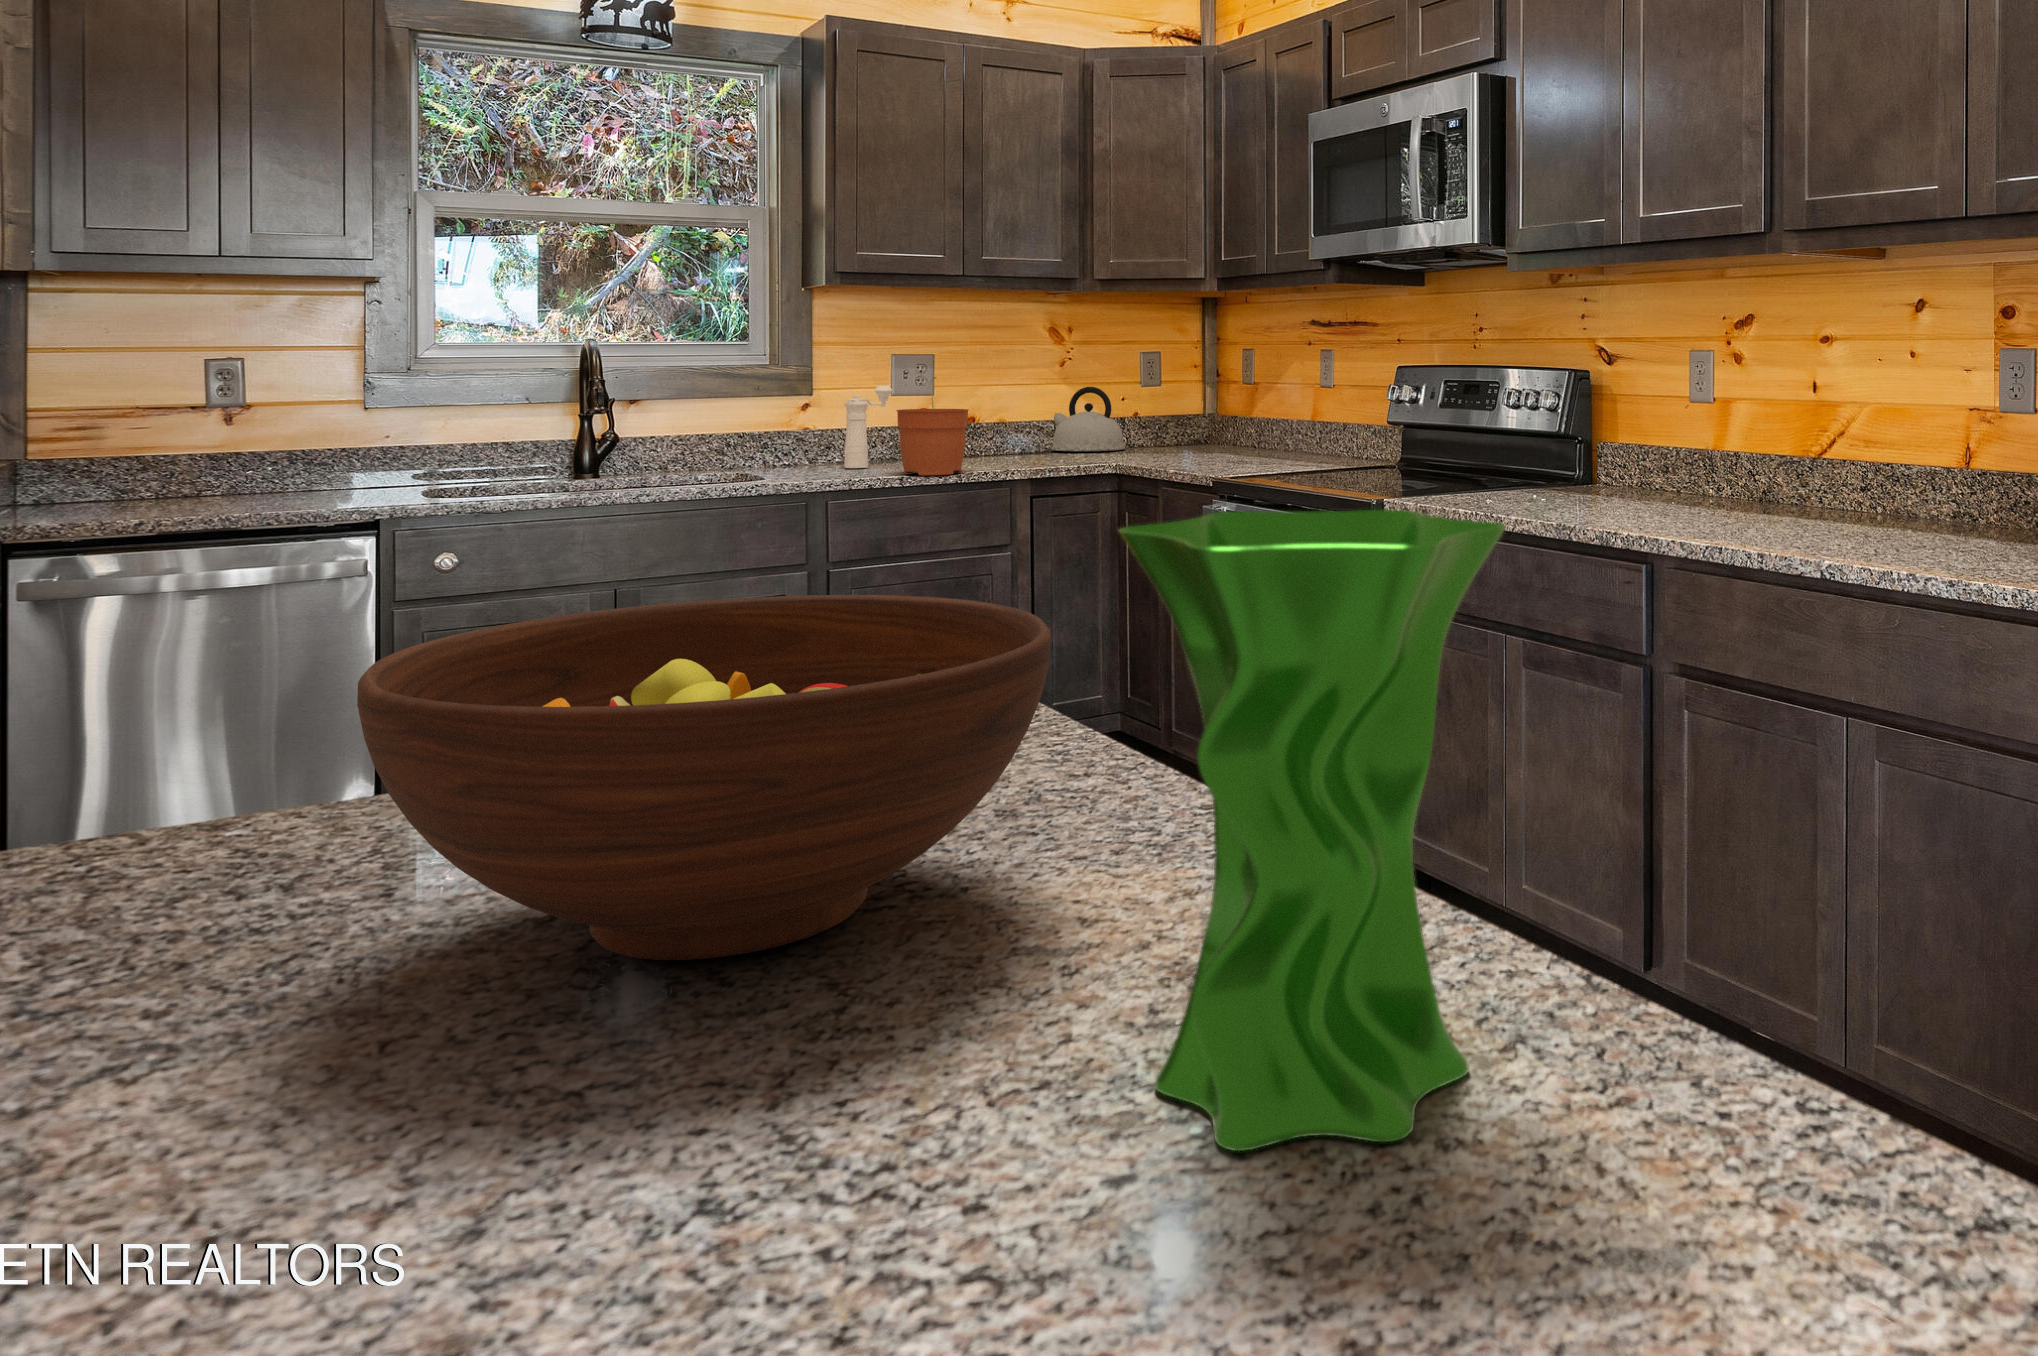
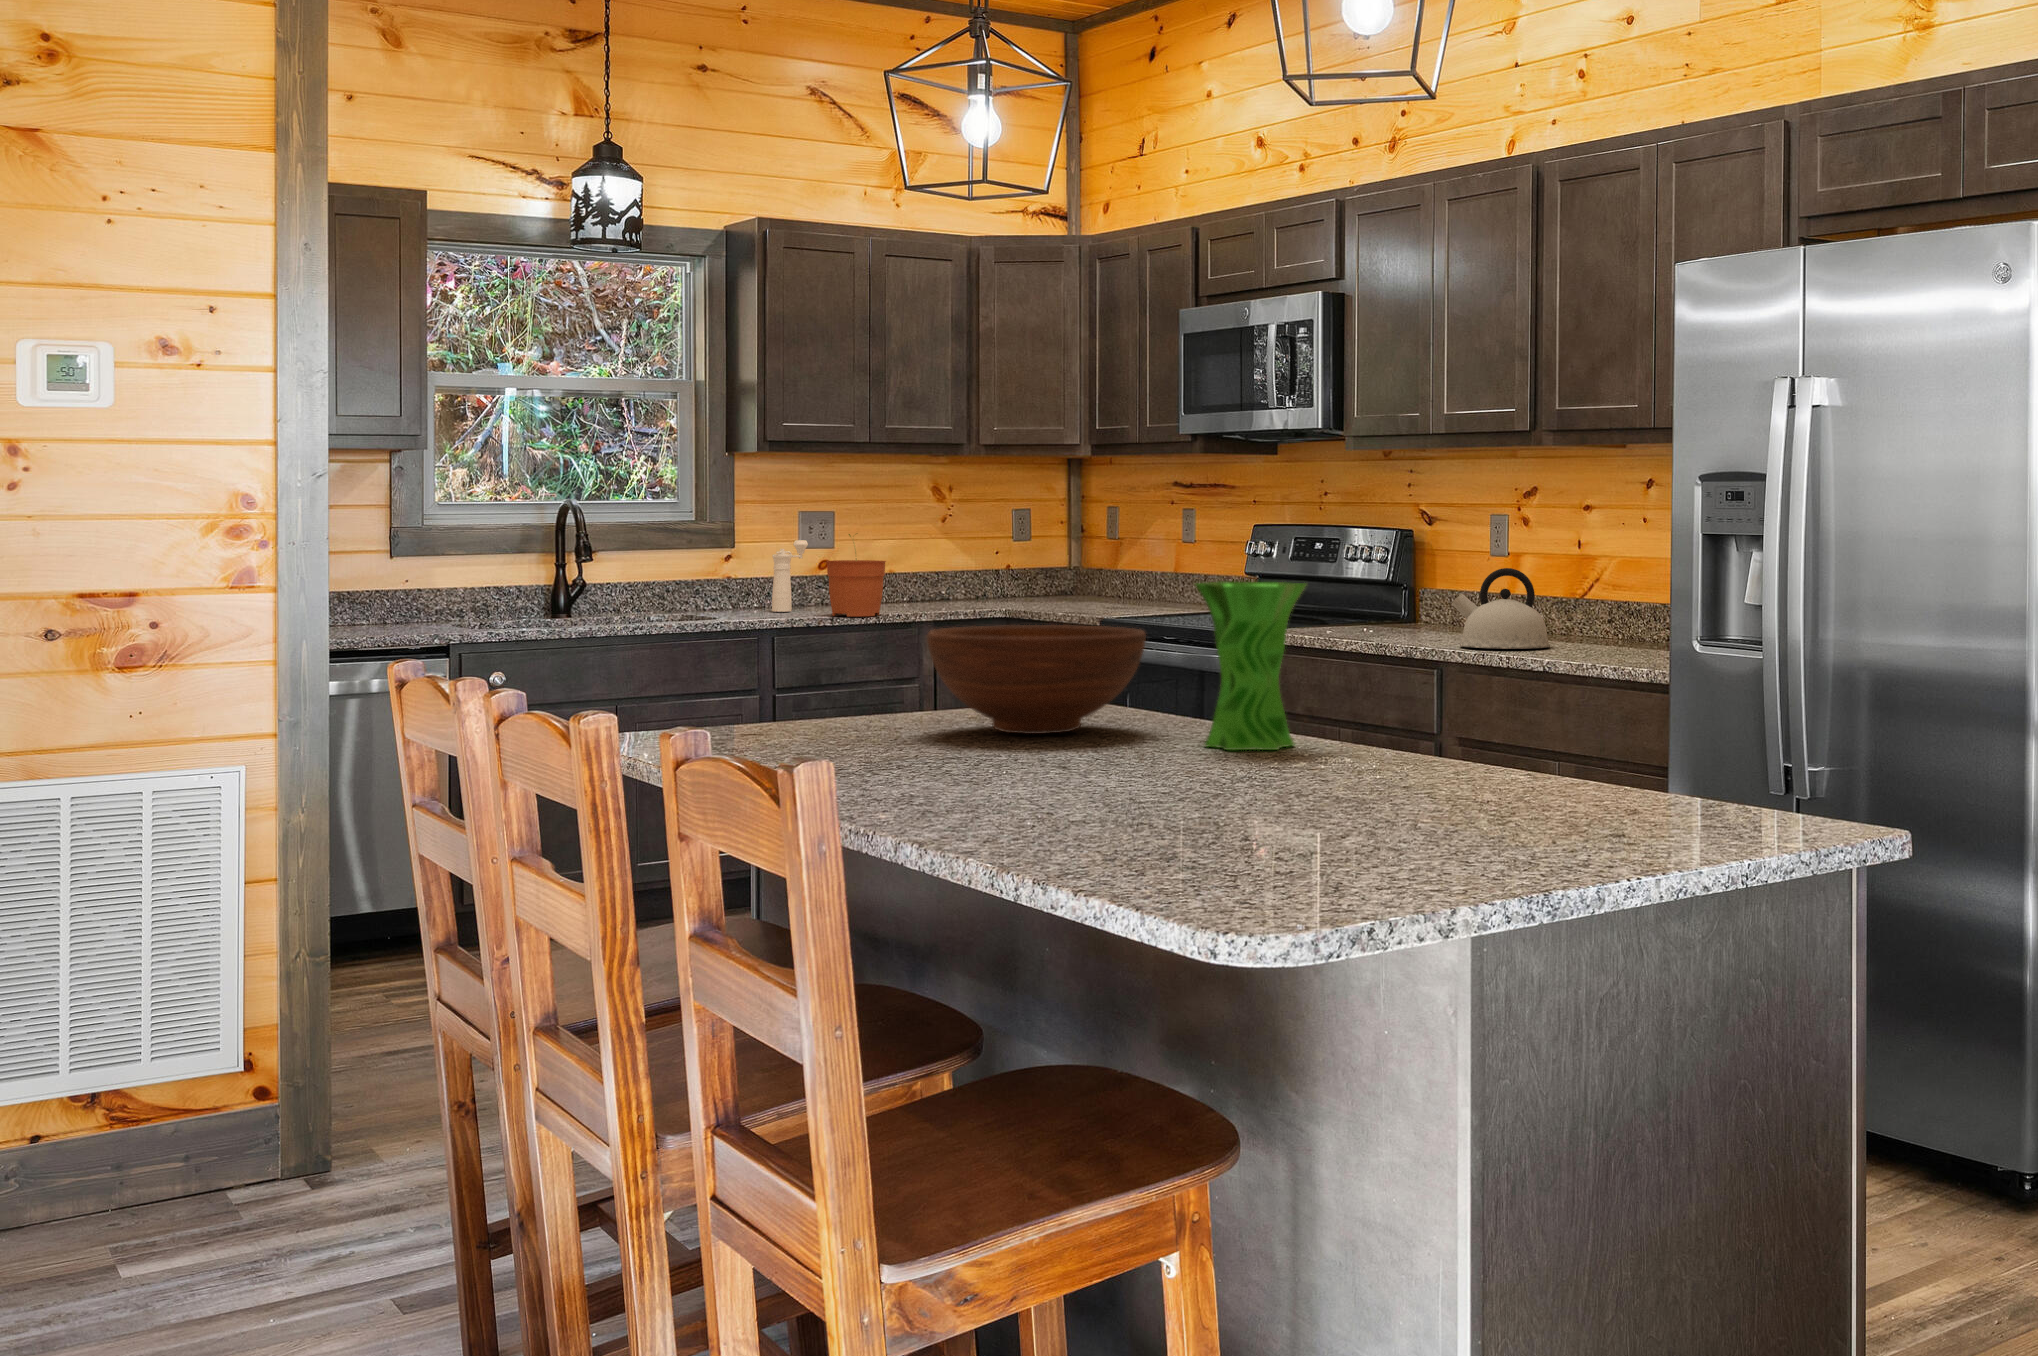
kettle: present [1051,387,1126,451] -> present [1452,568,1550,649]

